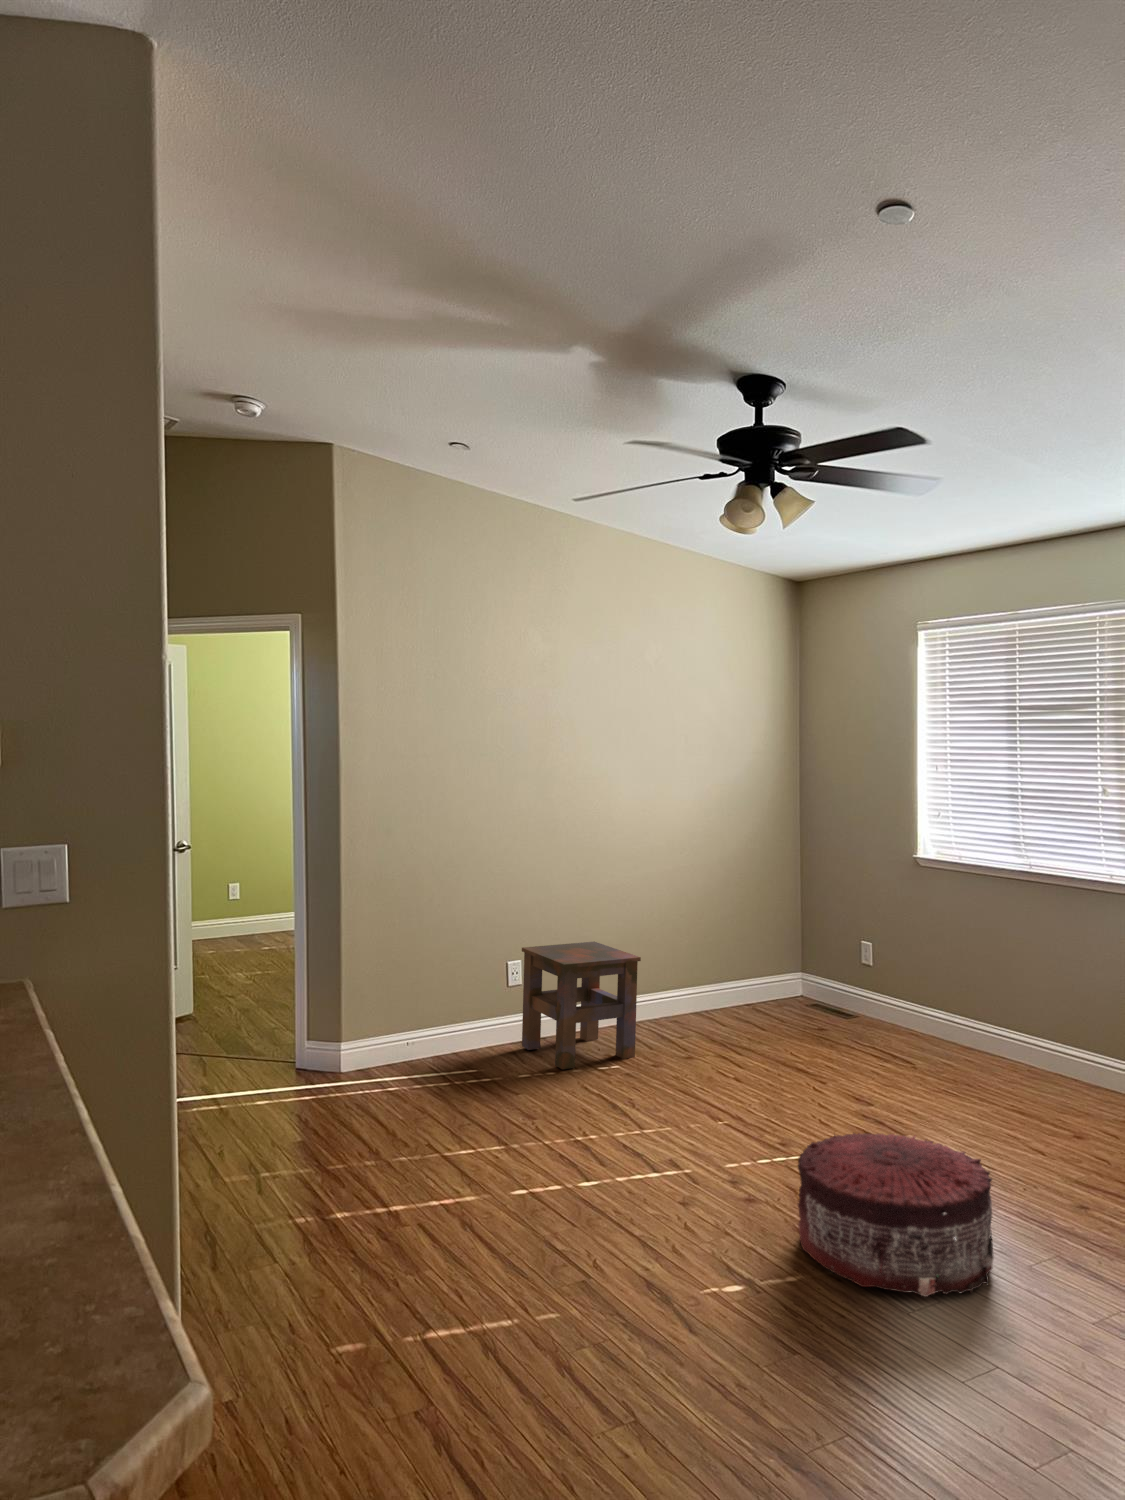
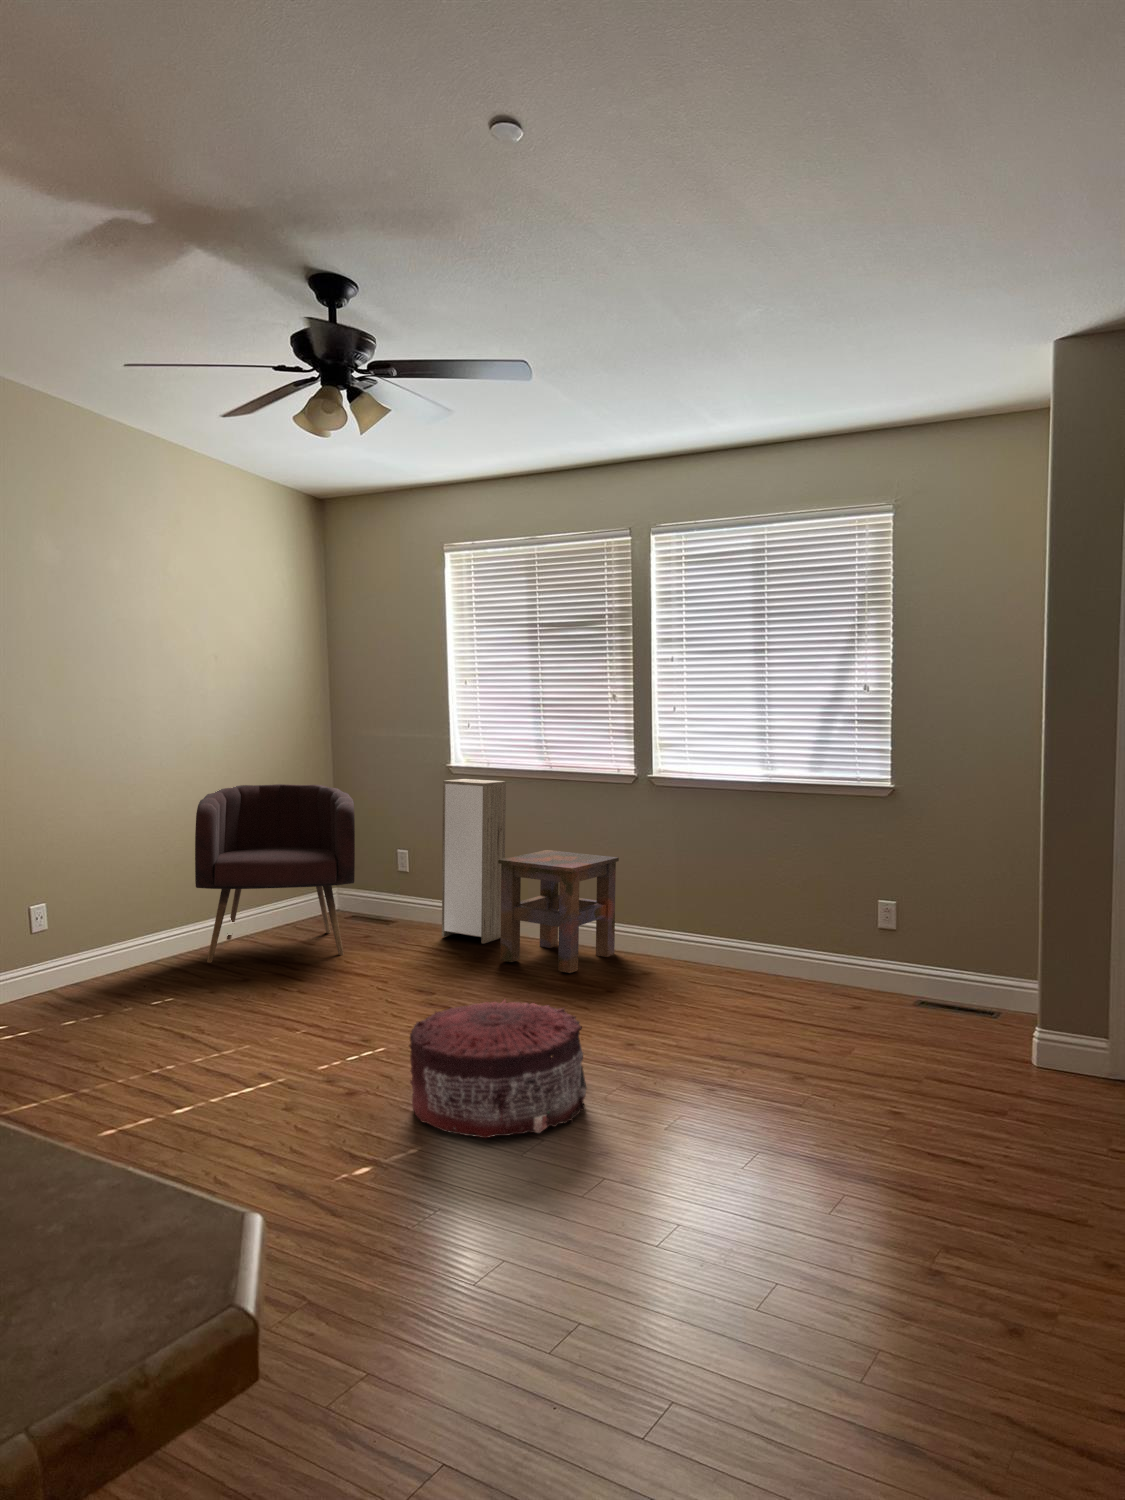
armchair: none [653,864,809,1048] -> present [195,784,355,962]
storage cabinet: none [901,873,978,1058] -> present [442,779,506,944]
side table: present [522,942,641,1069] -> present [498,850,619,973]

